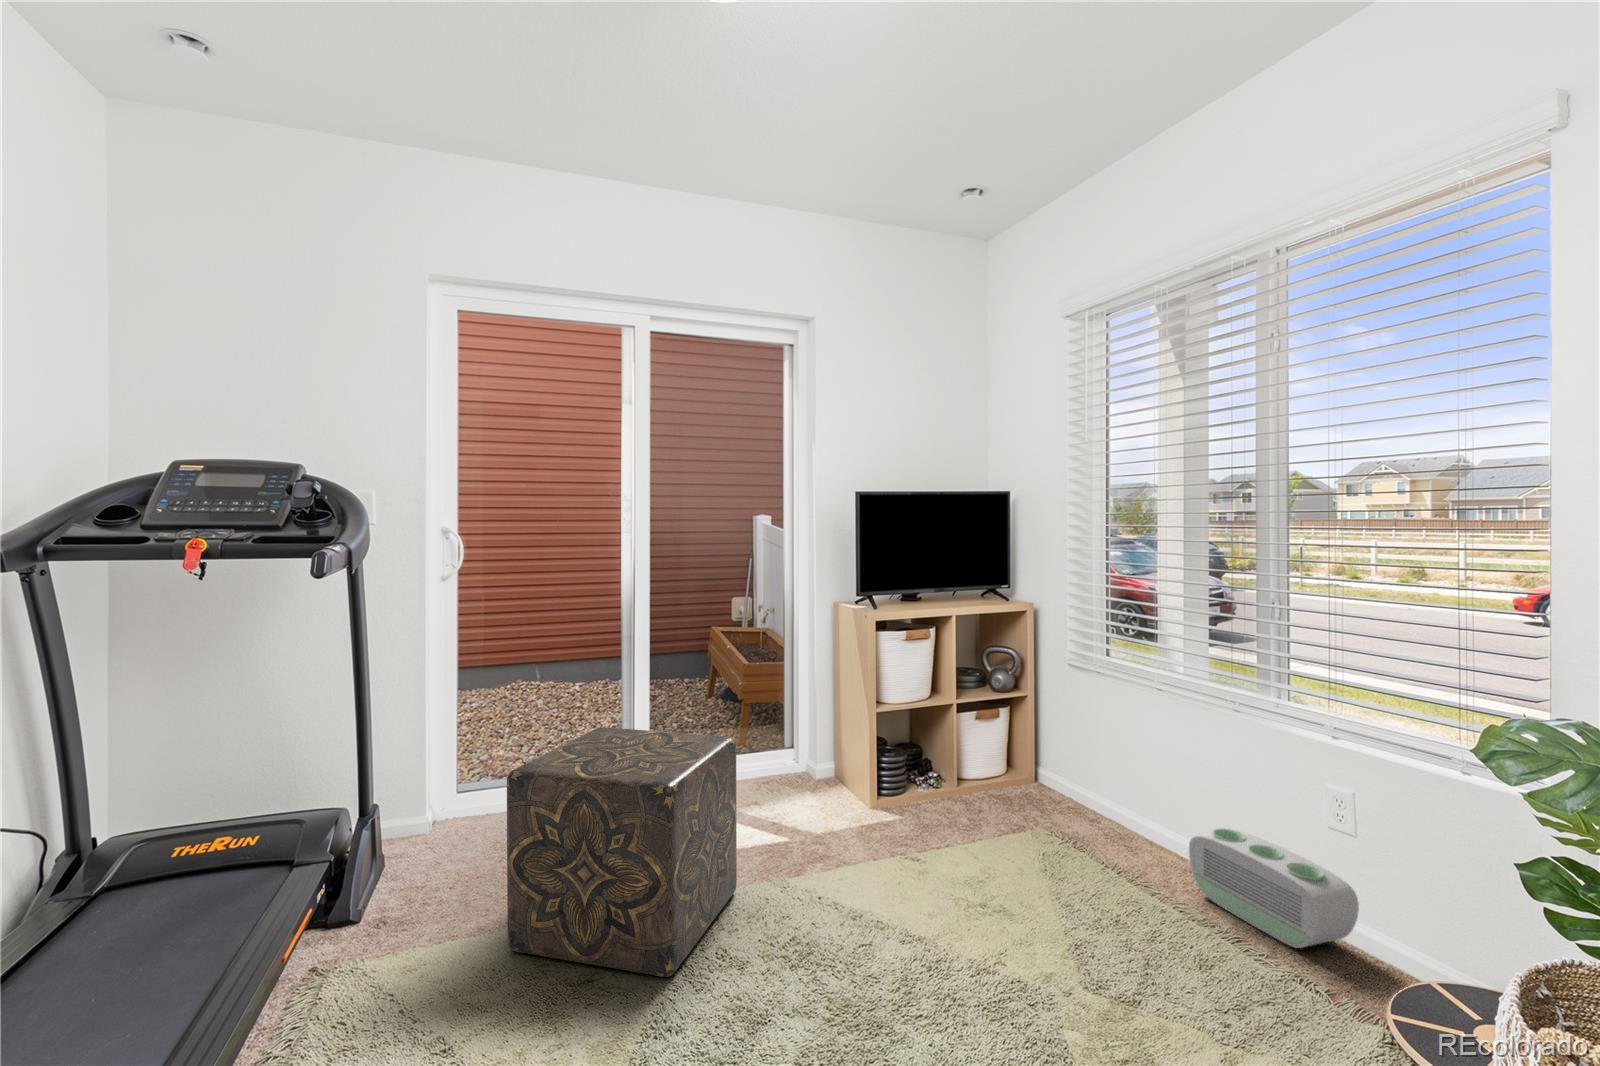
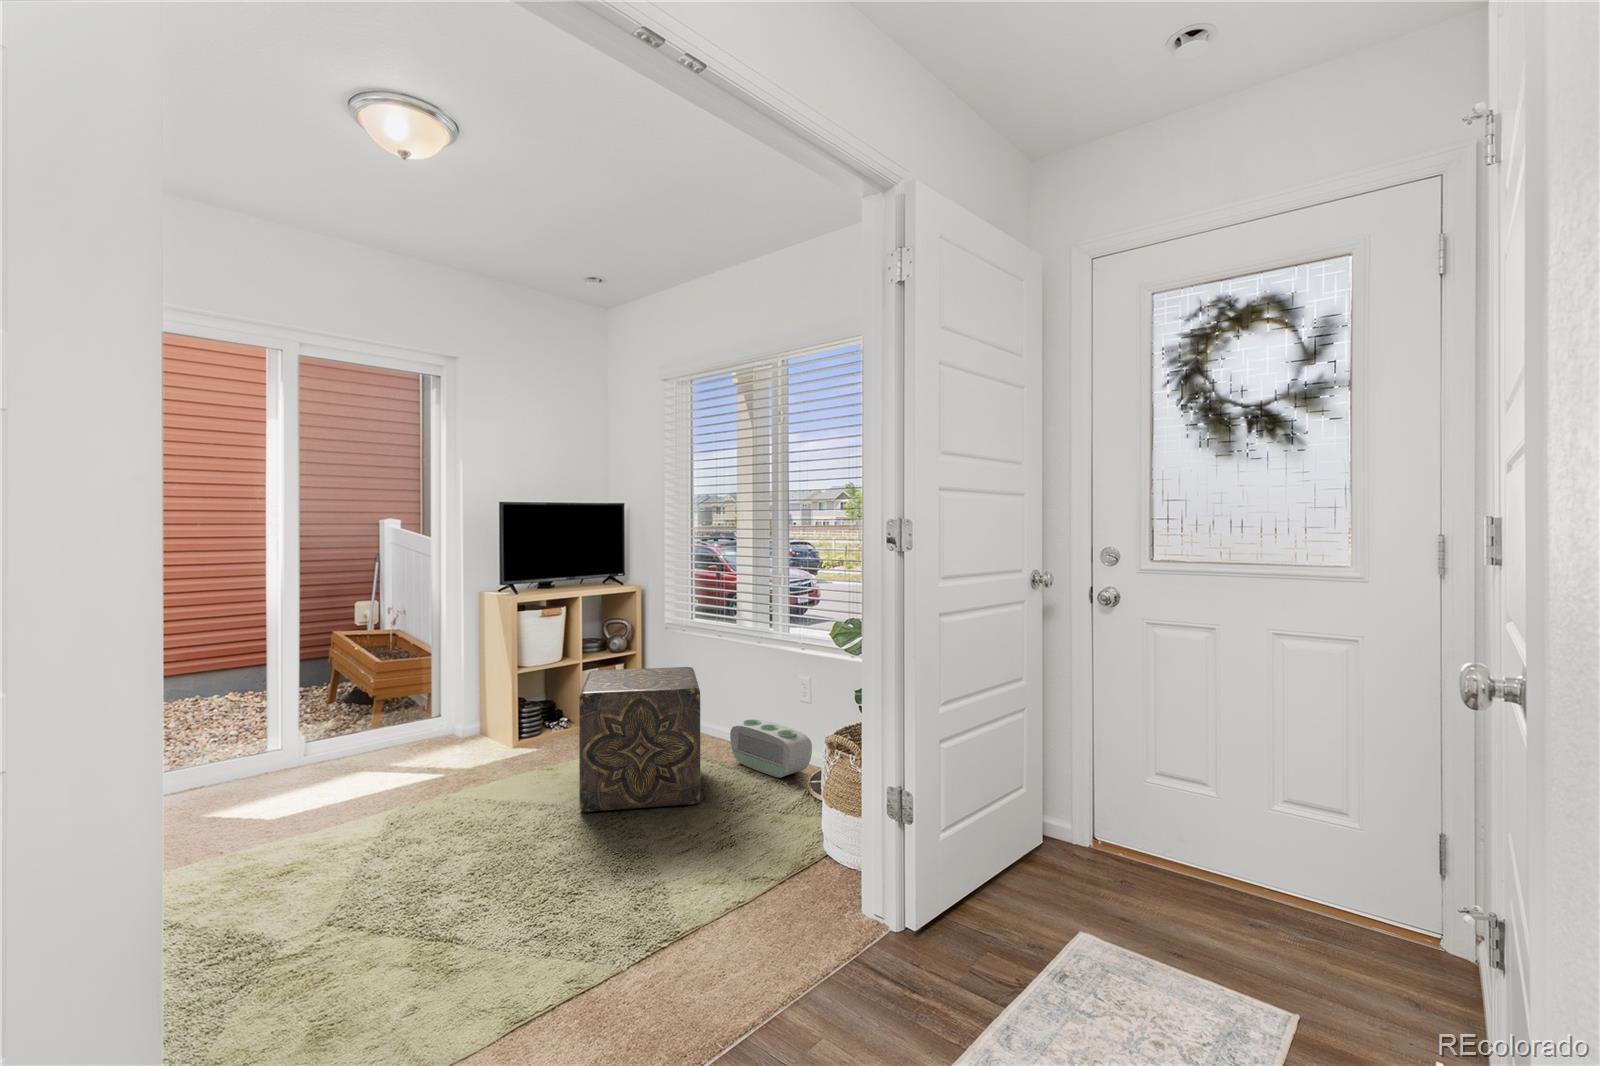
ottoman: present [507,727,737,977] -> present [579,667,700,812]

